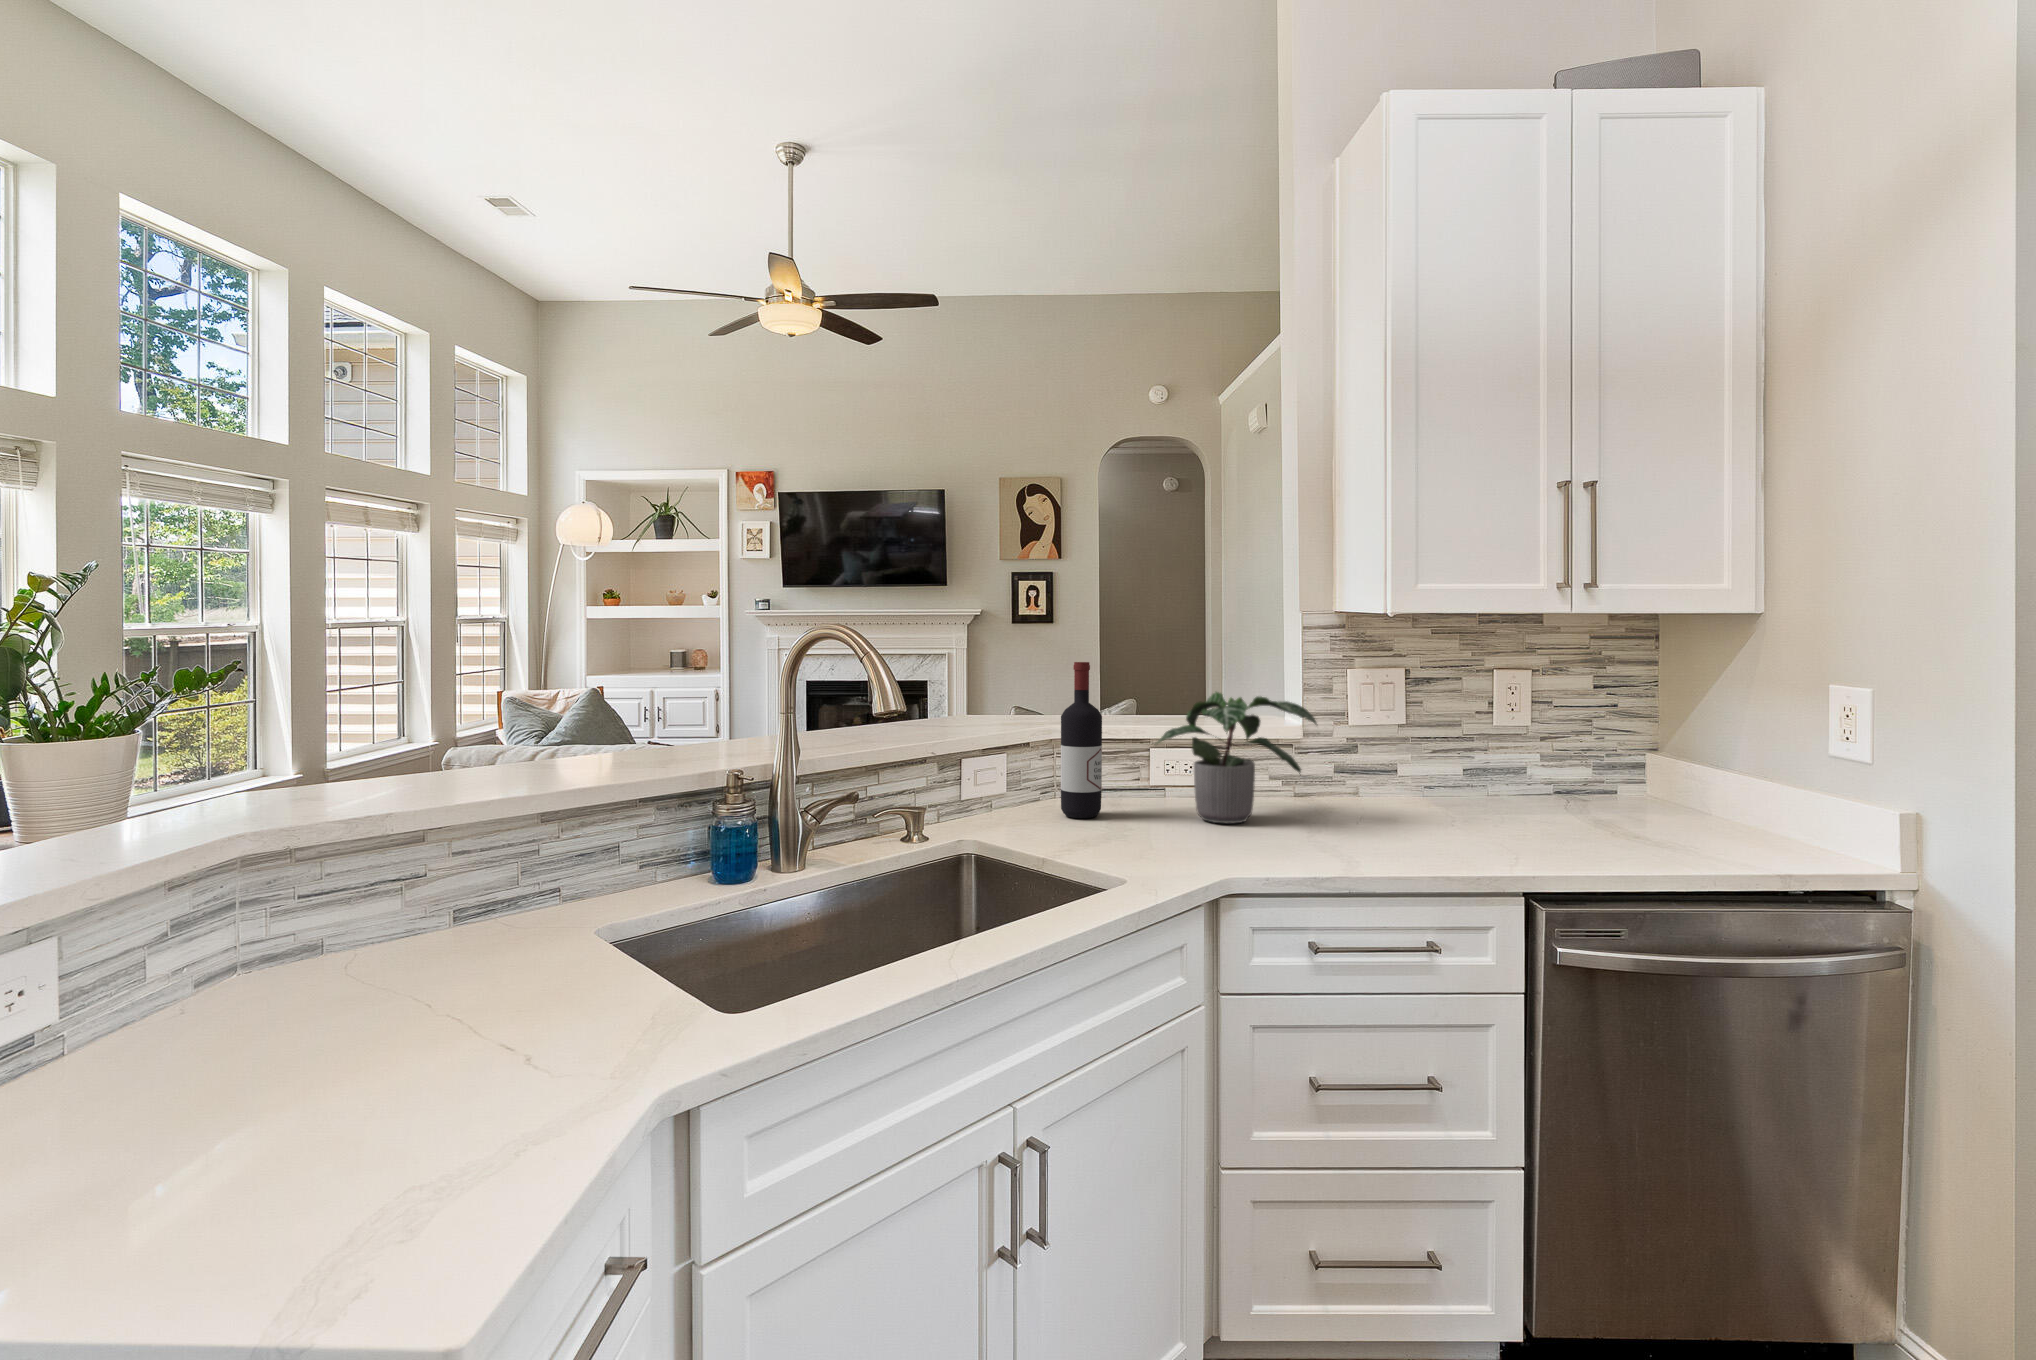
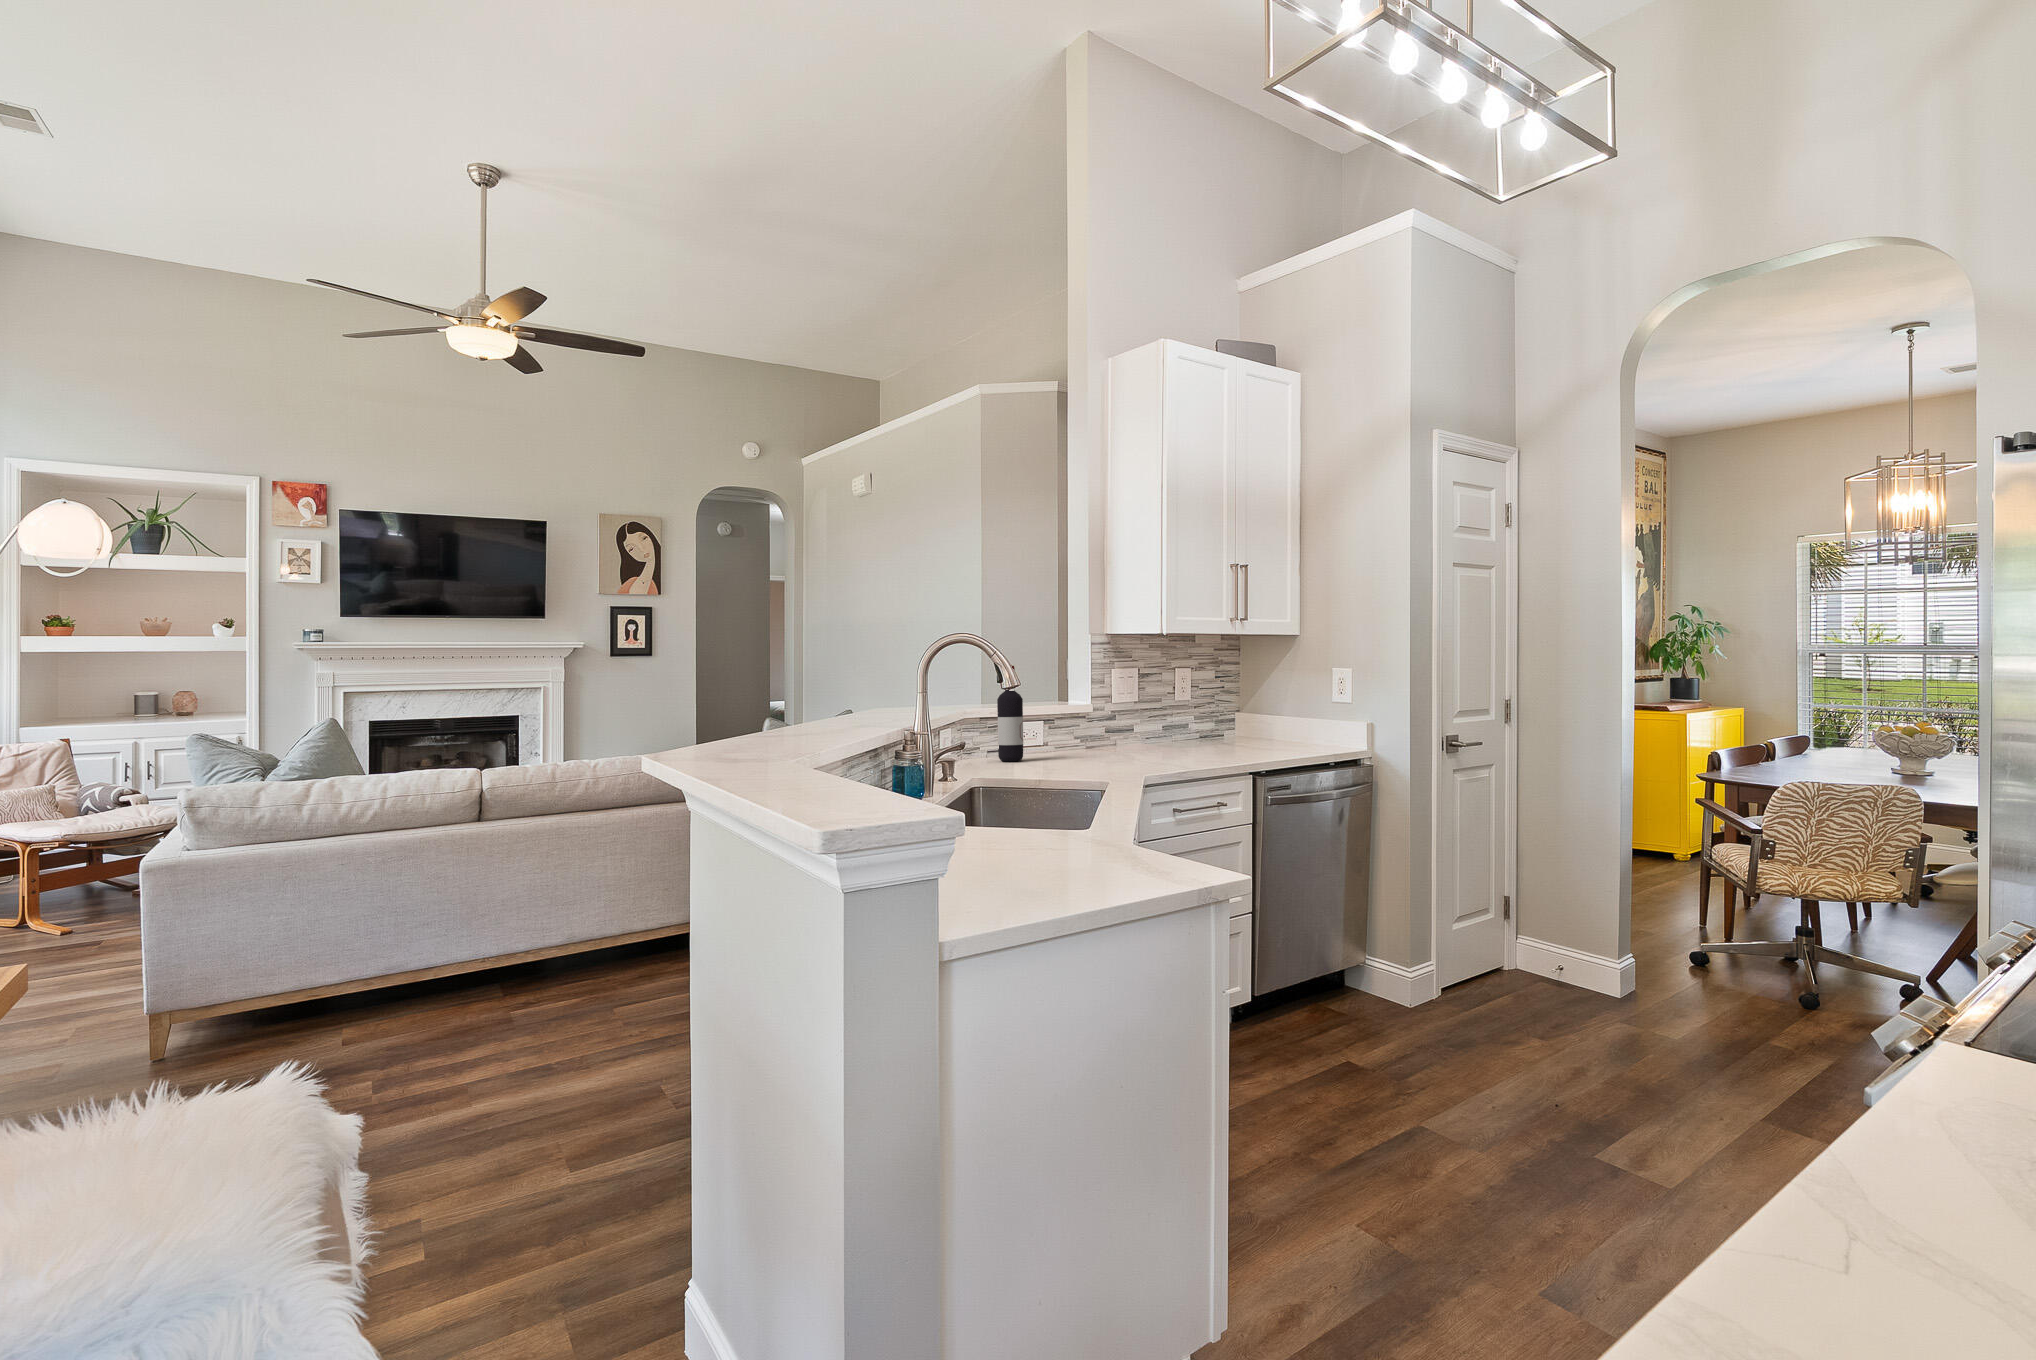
potted plant: present [1155,692,1317,823] -> none [1050,683,1127,757]

